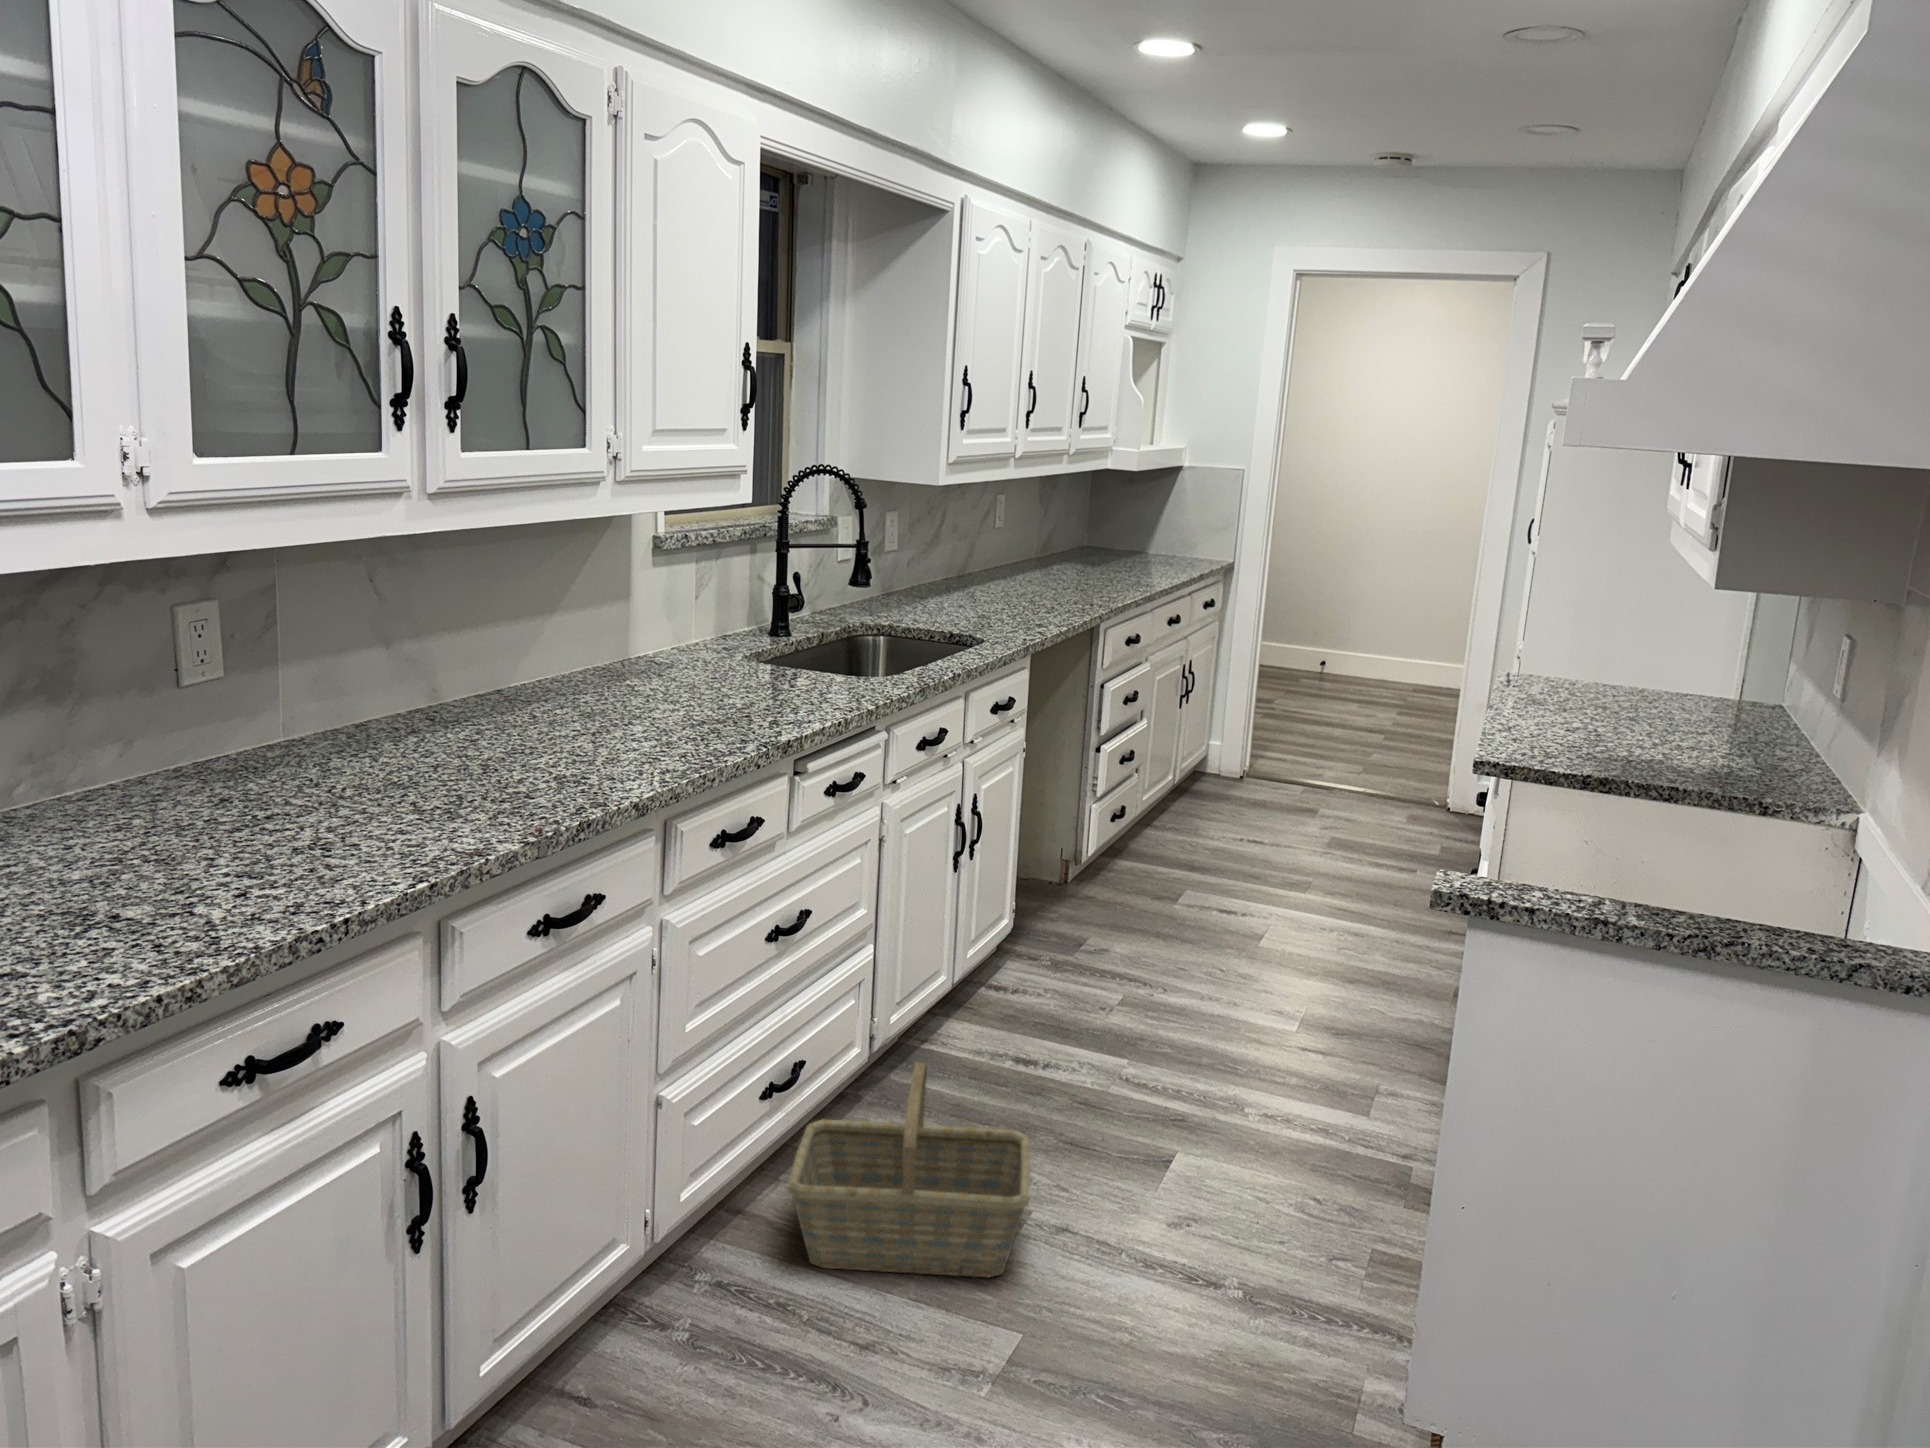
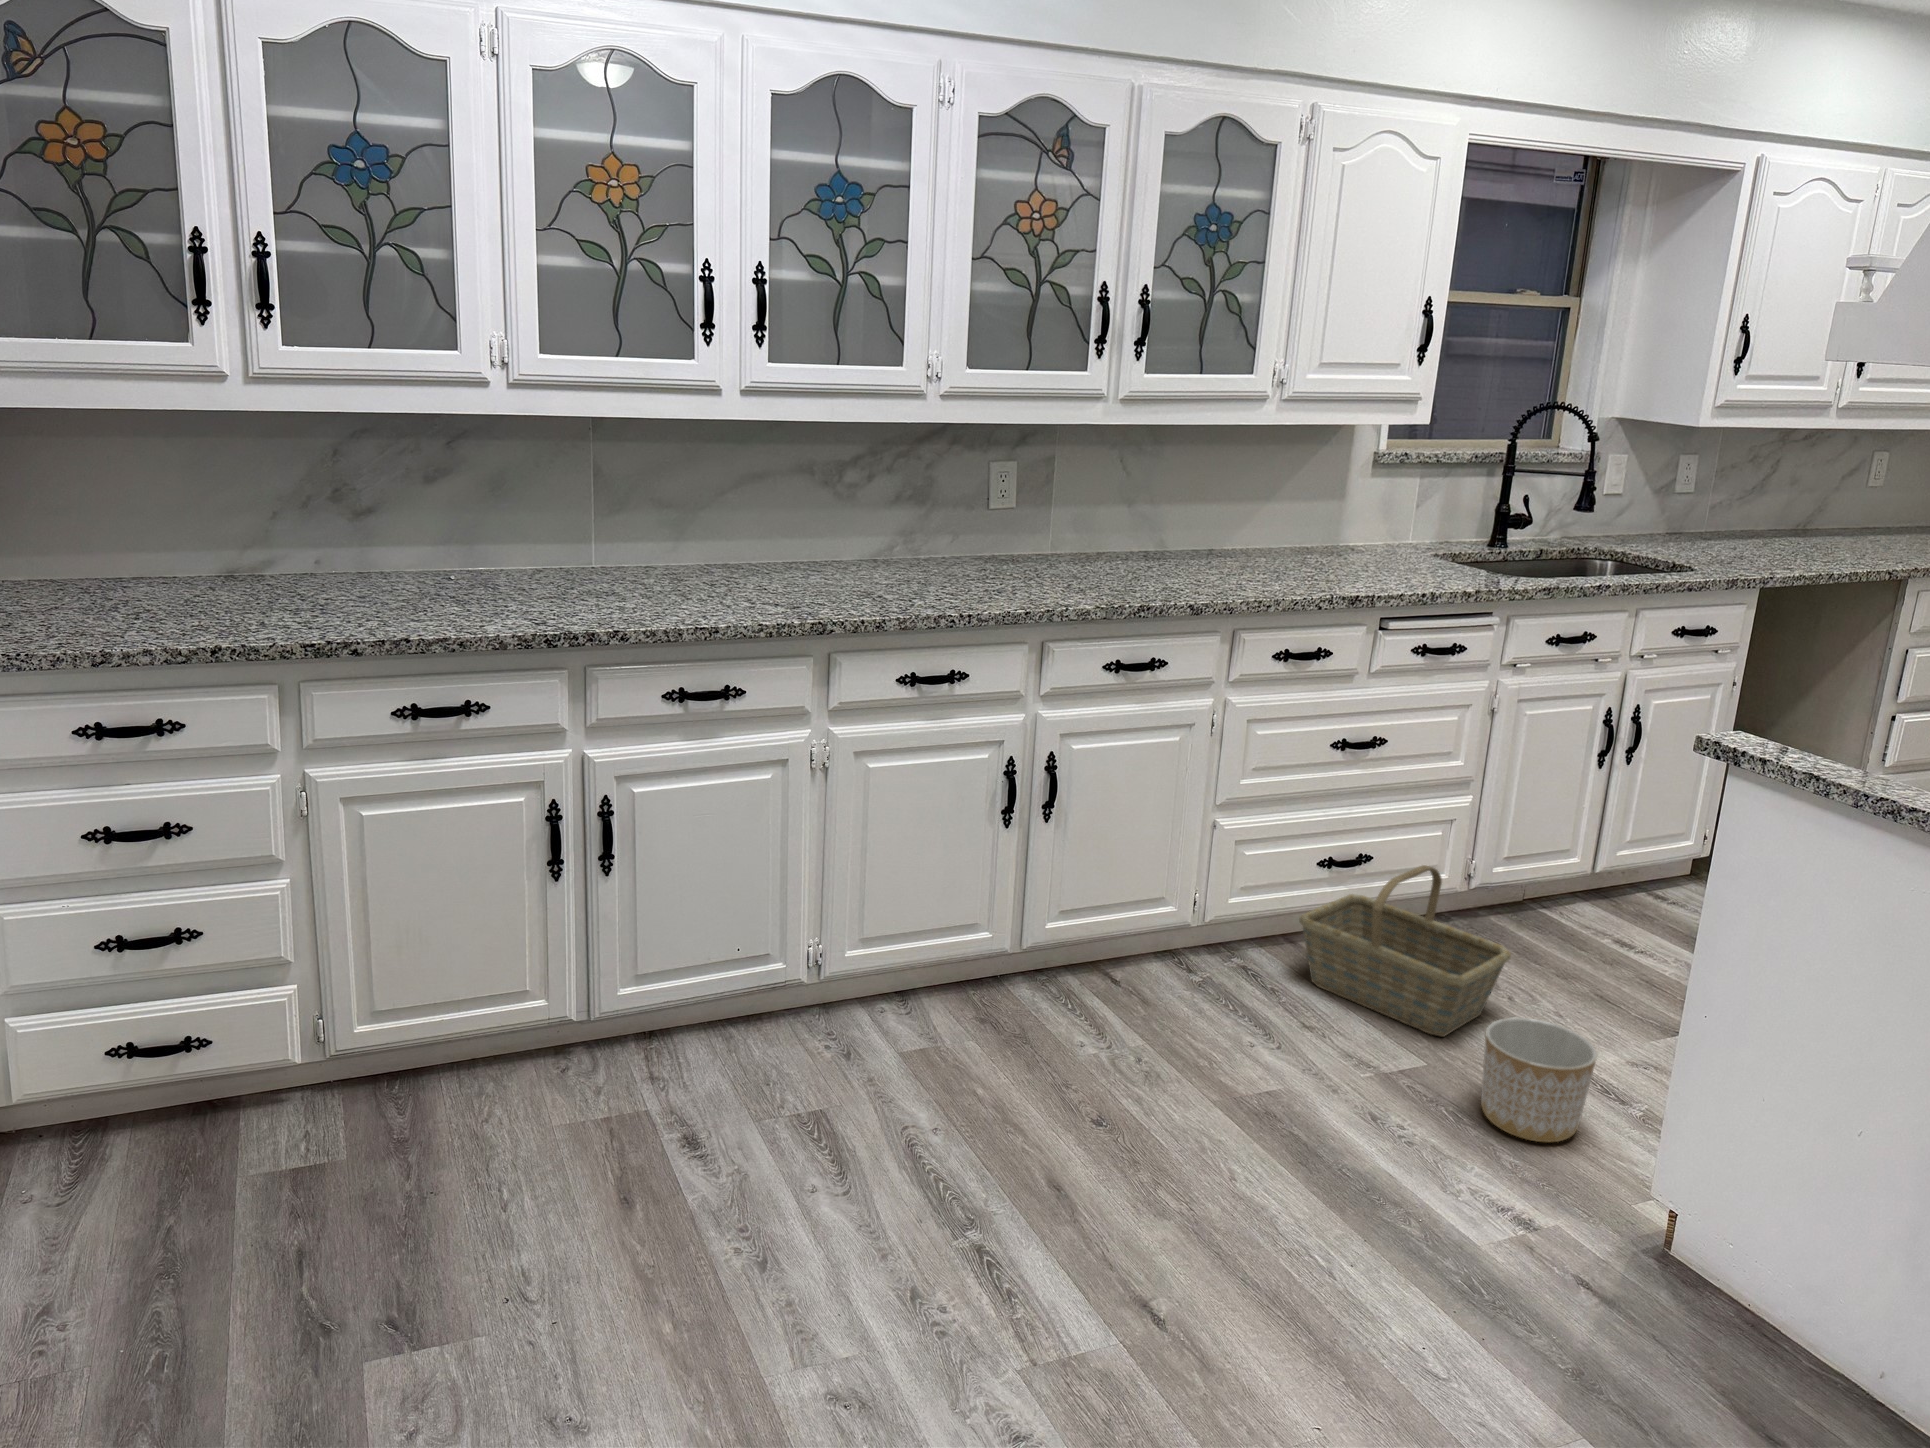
planter: none [1115,1220,1241,1382] -> present [1481,1018,1597,1142]

